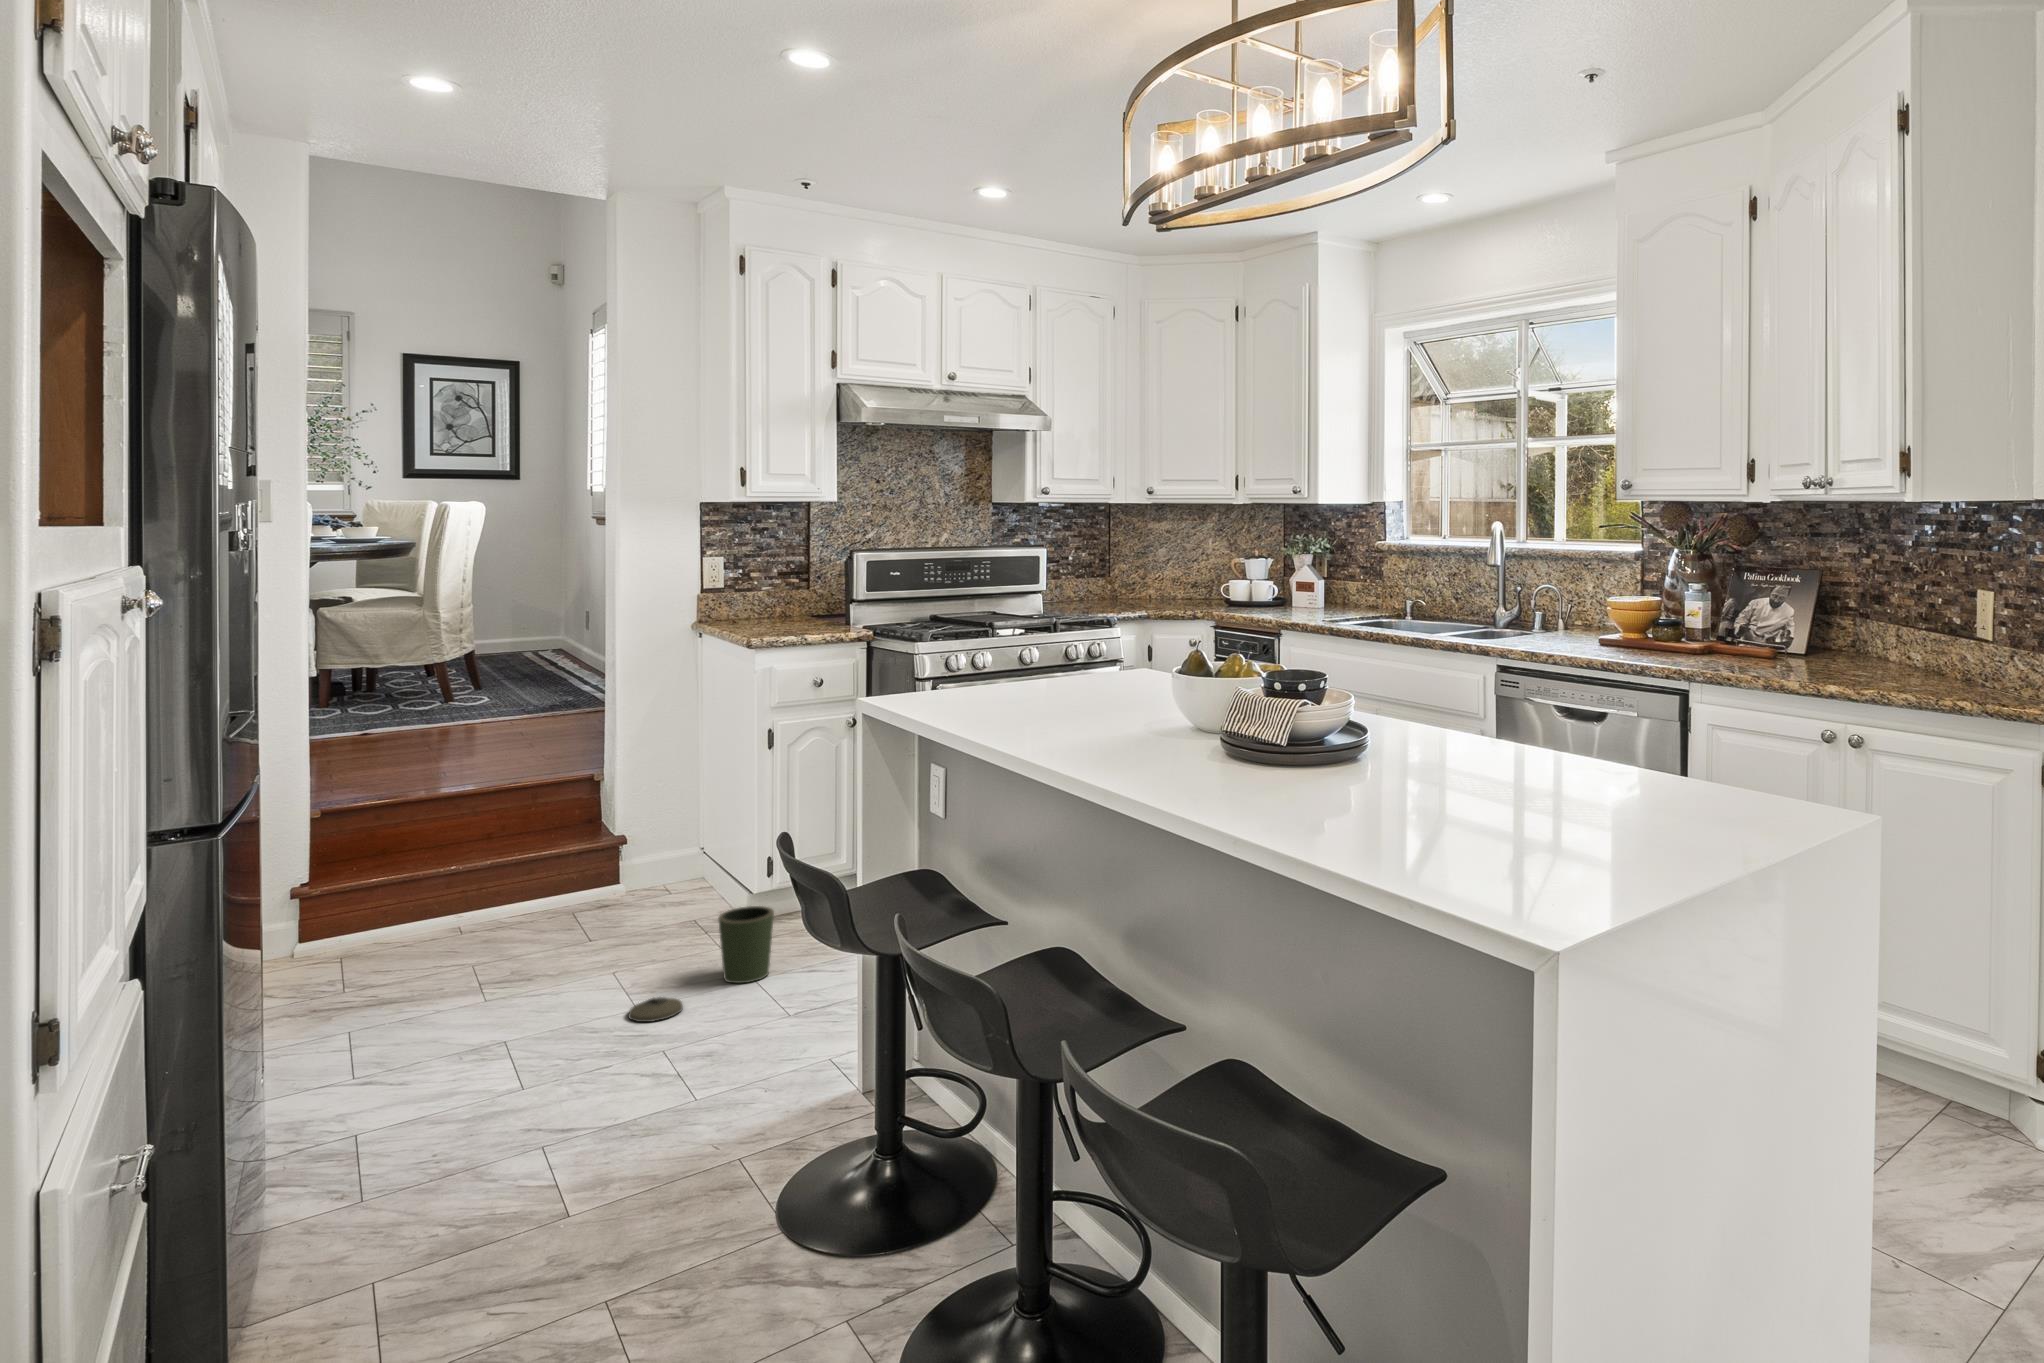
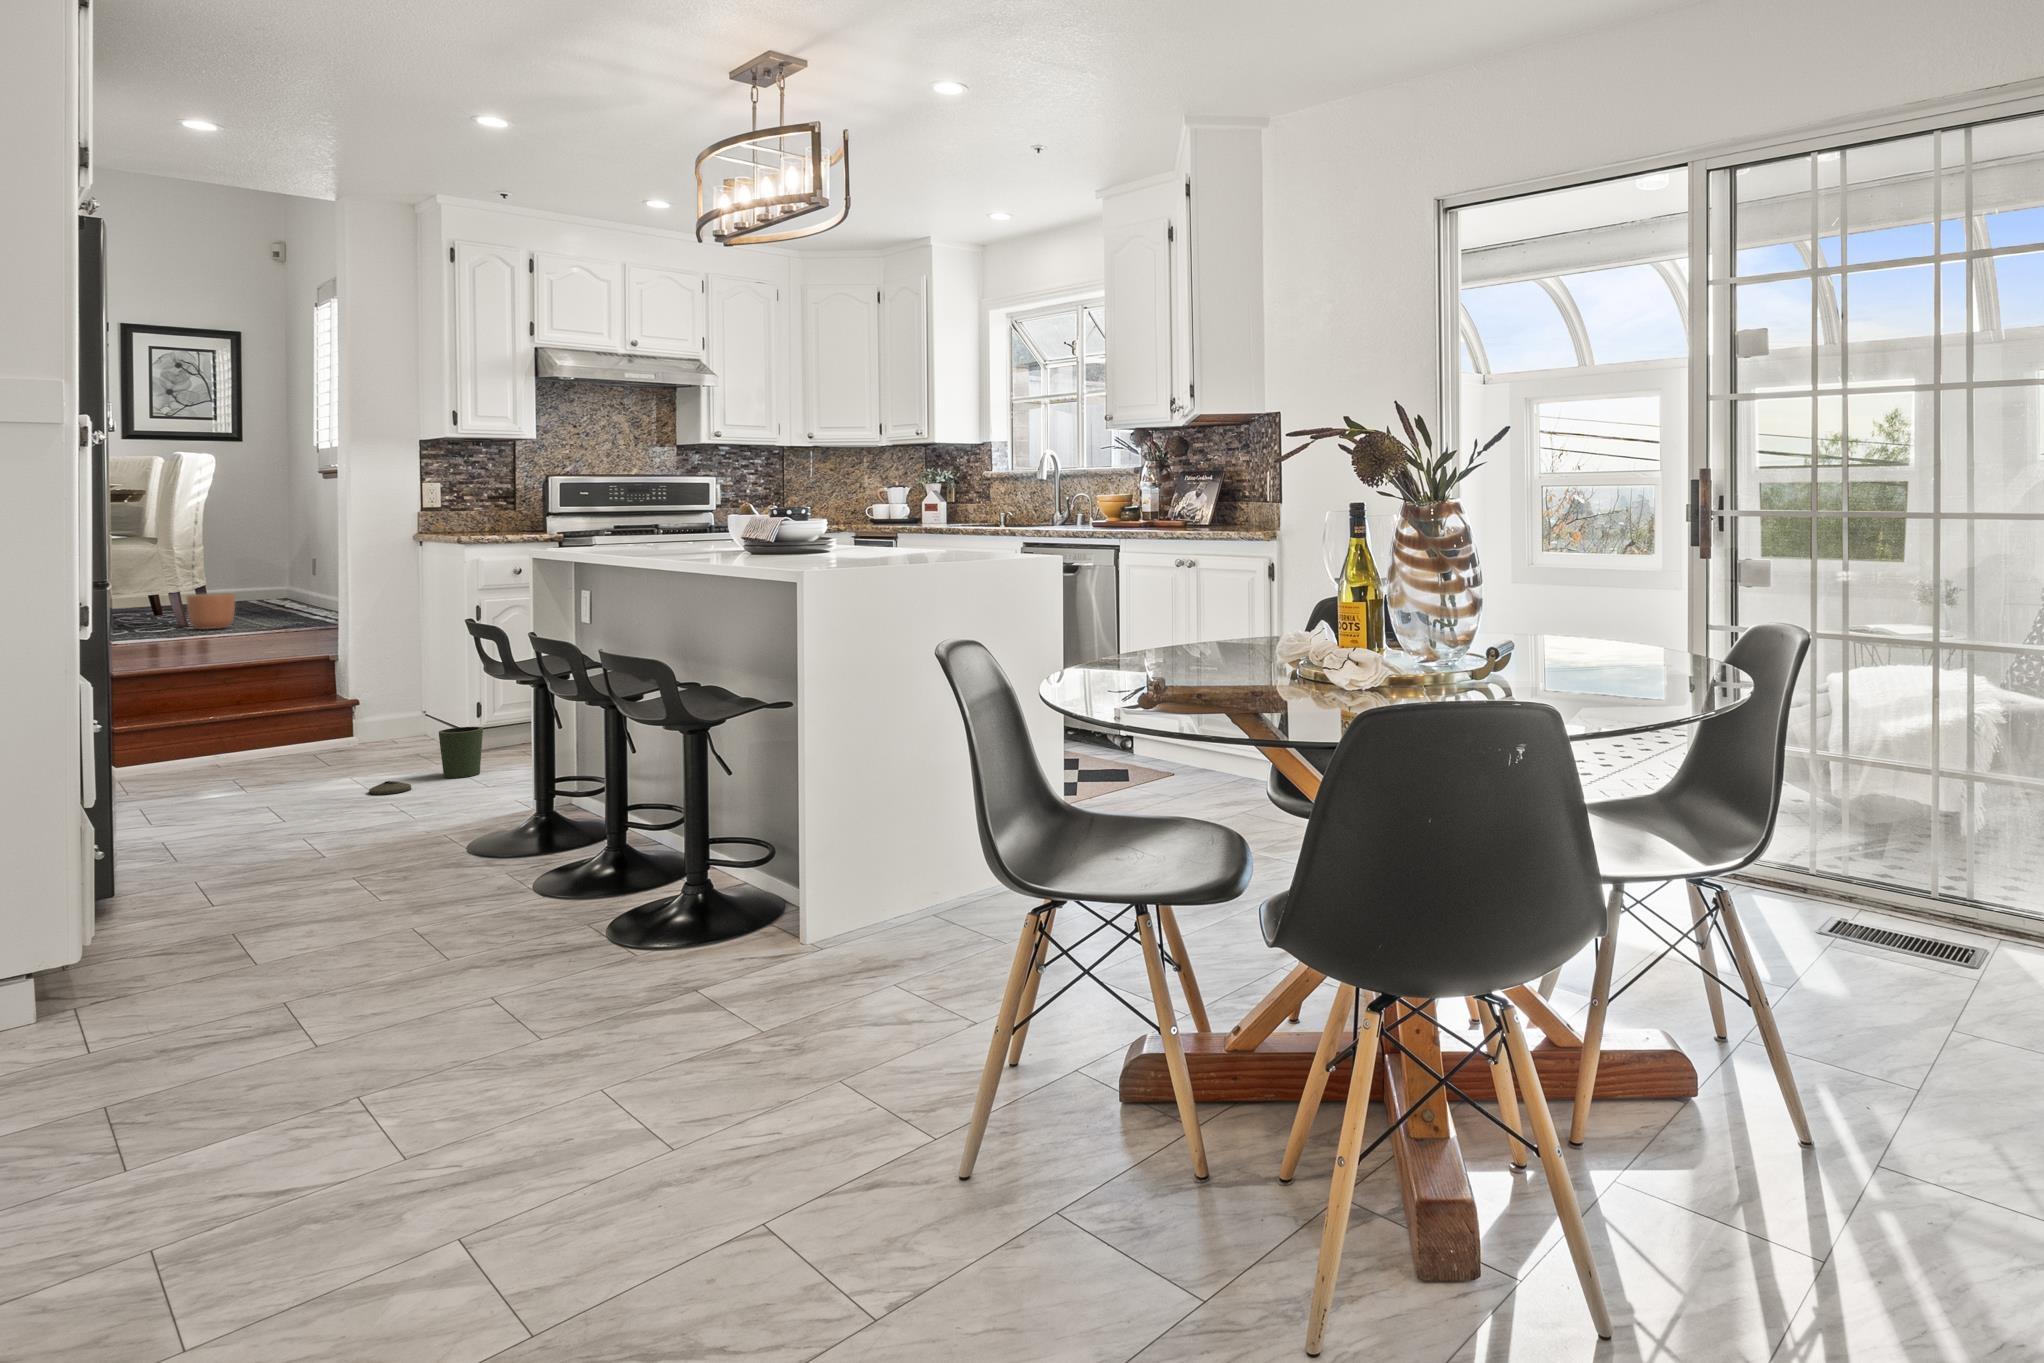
planter: none [449,665,500,710] -> present [186,593,235,630]

